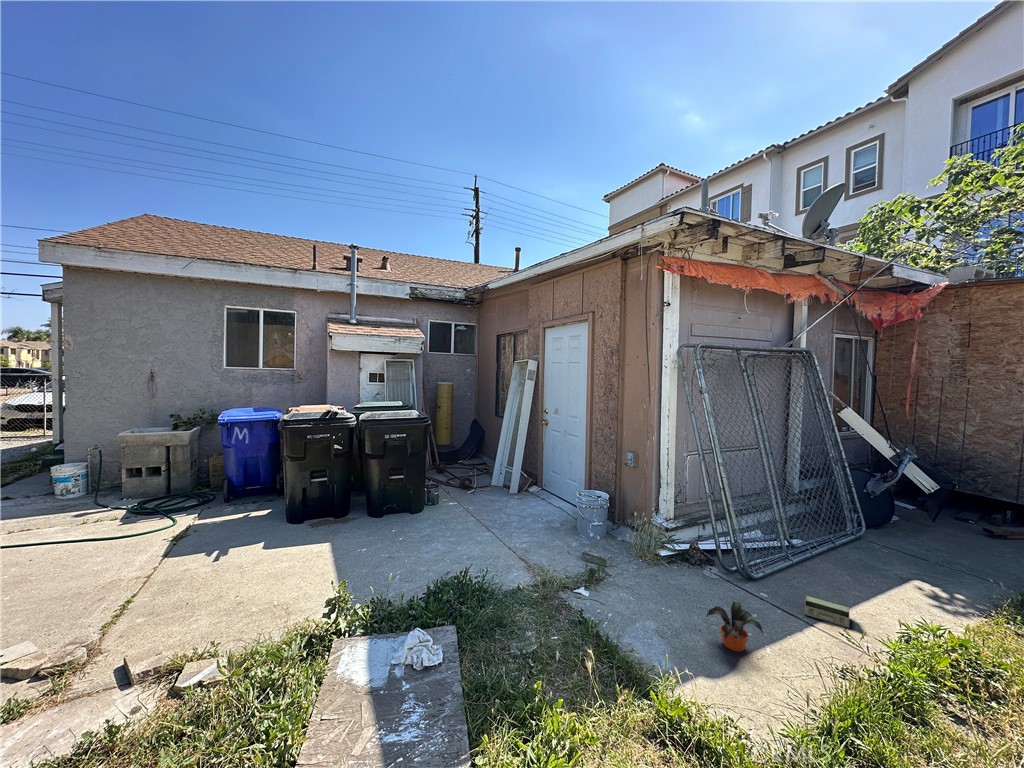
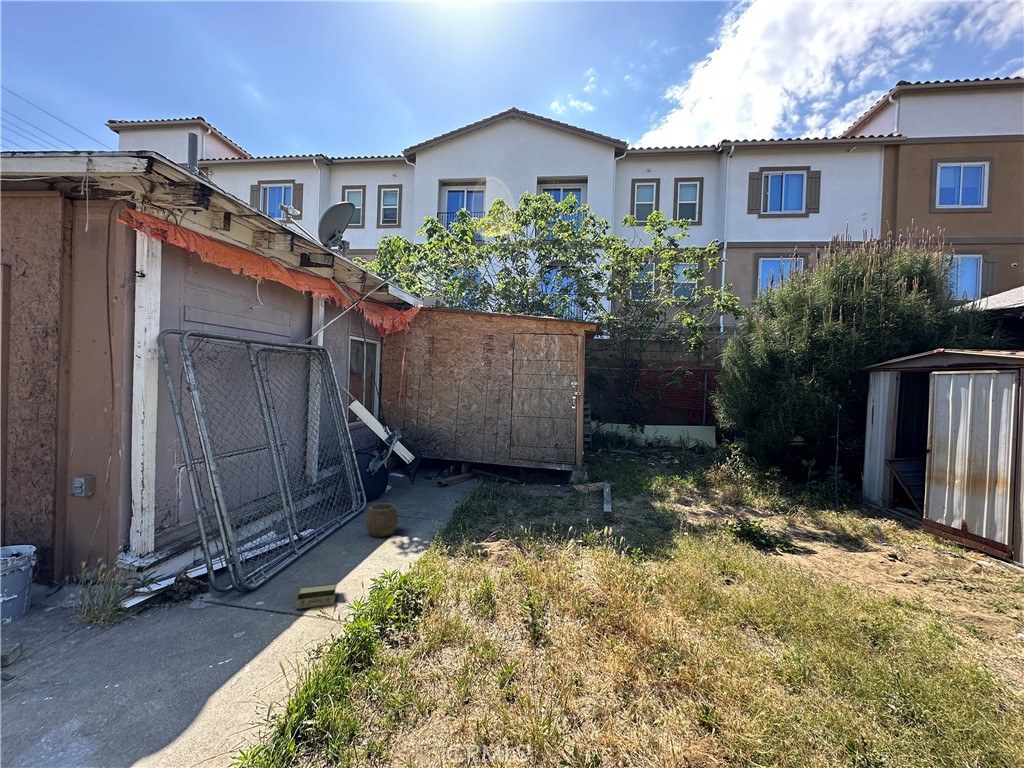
woven basket: none [872,533,923,576] -> present [366,503,398,537]
potted plant: present [706,601,763,651] -> none [163,633,237,697]

